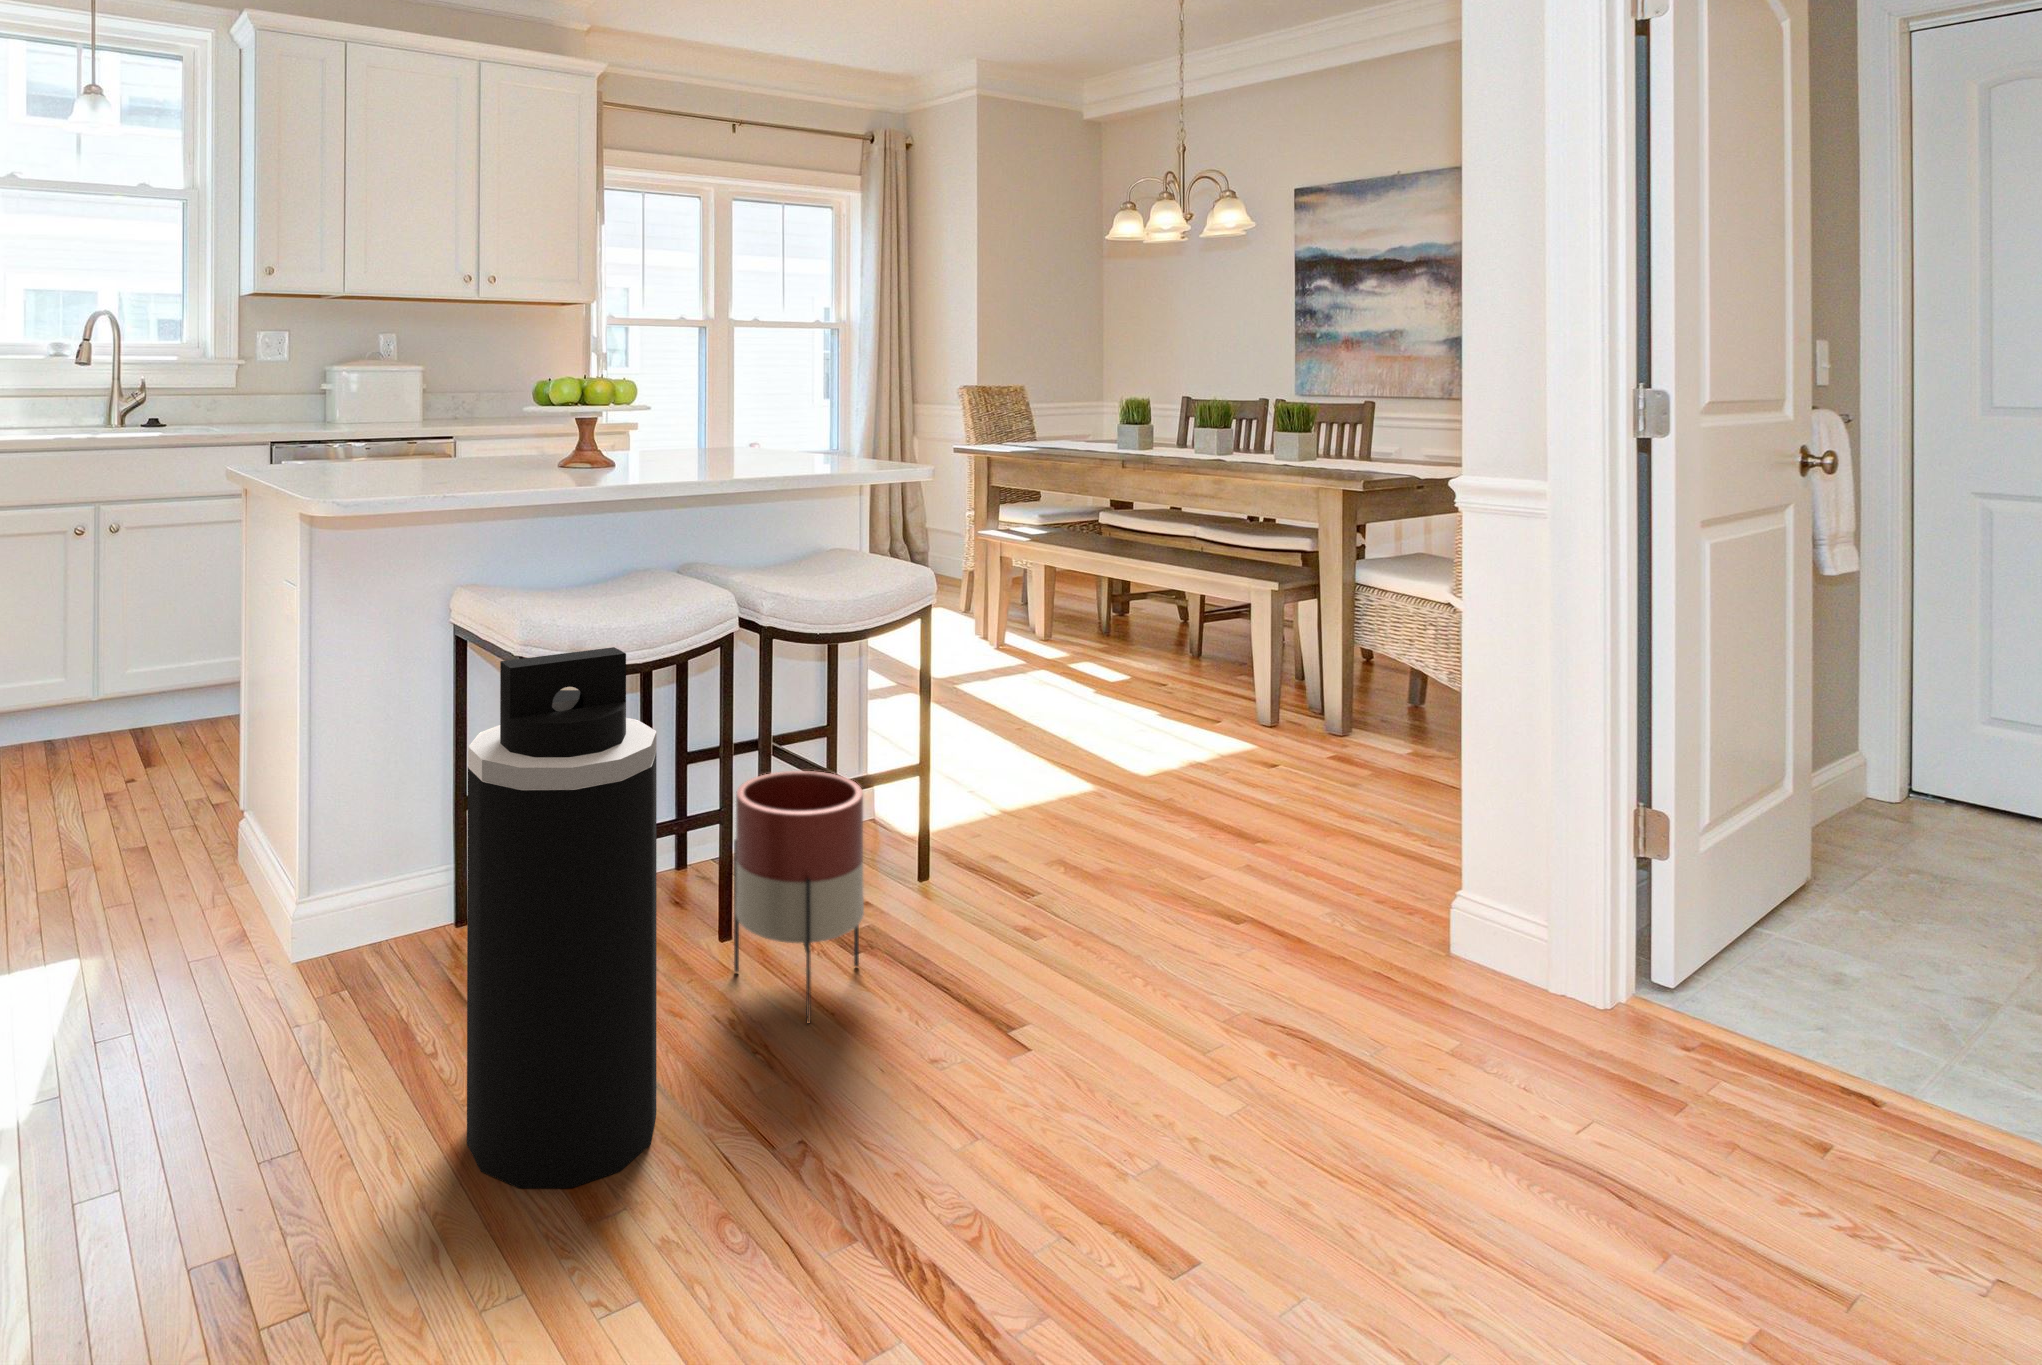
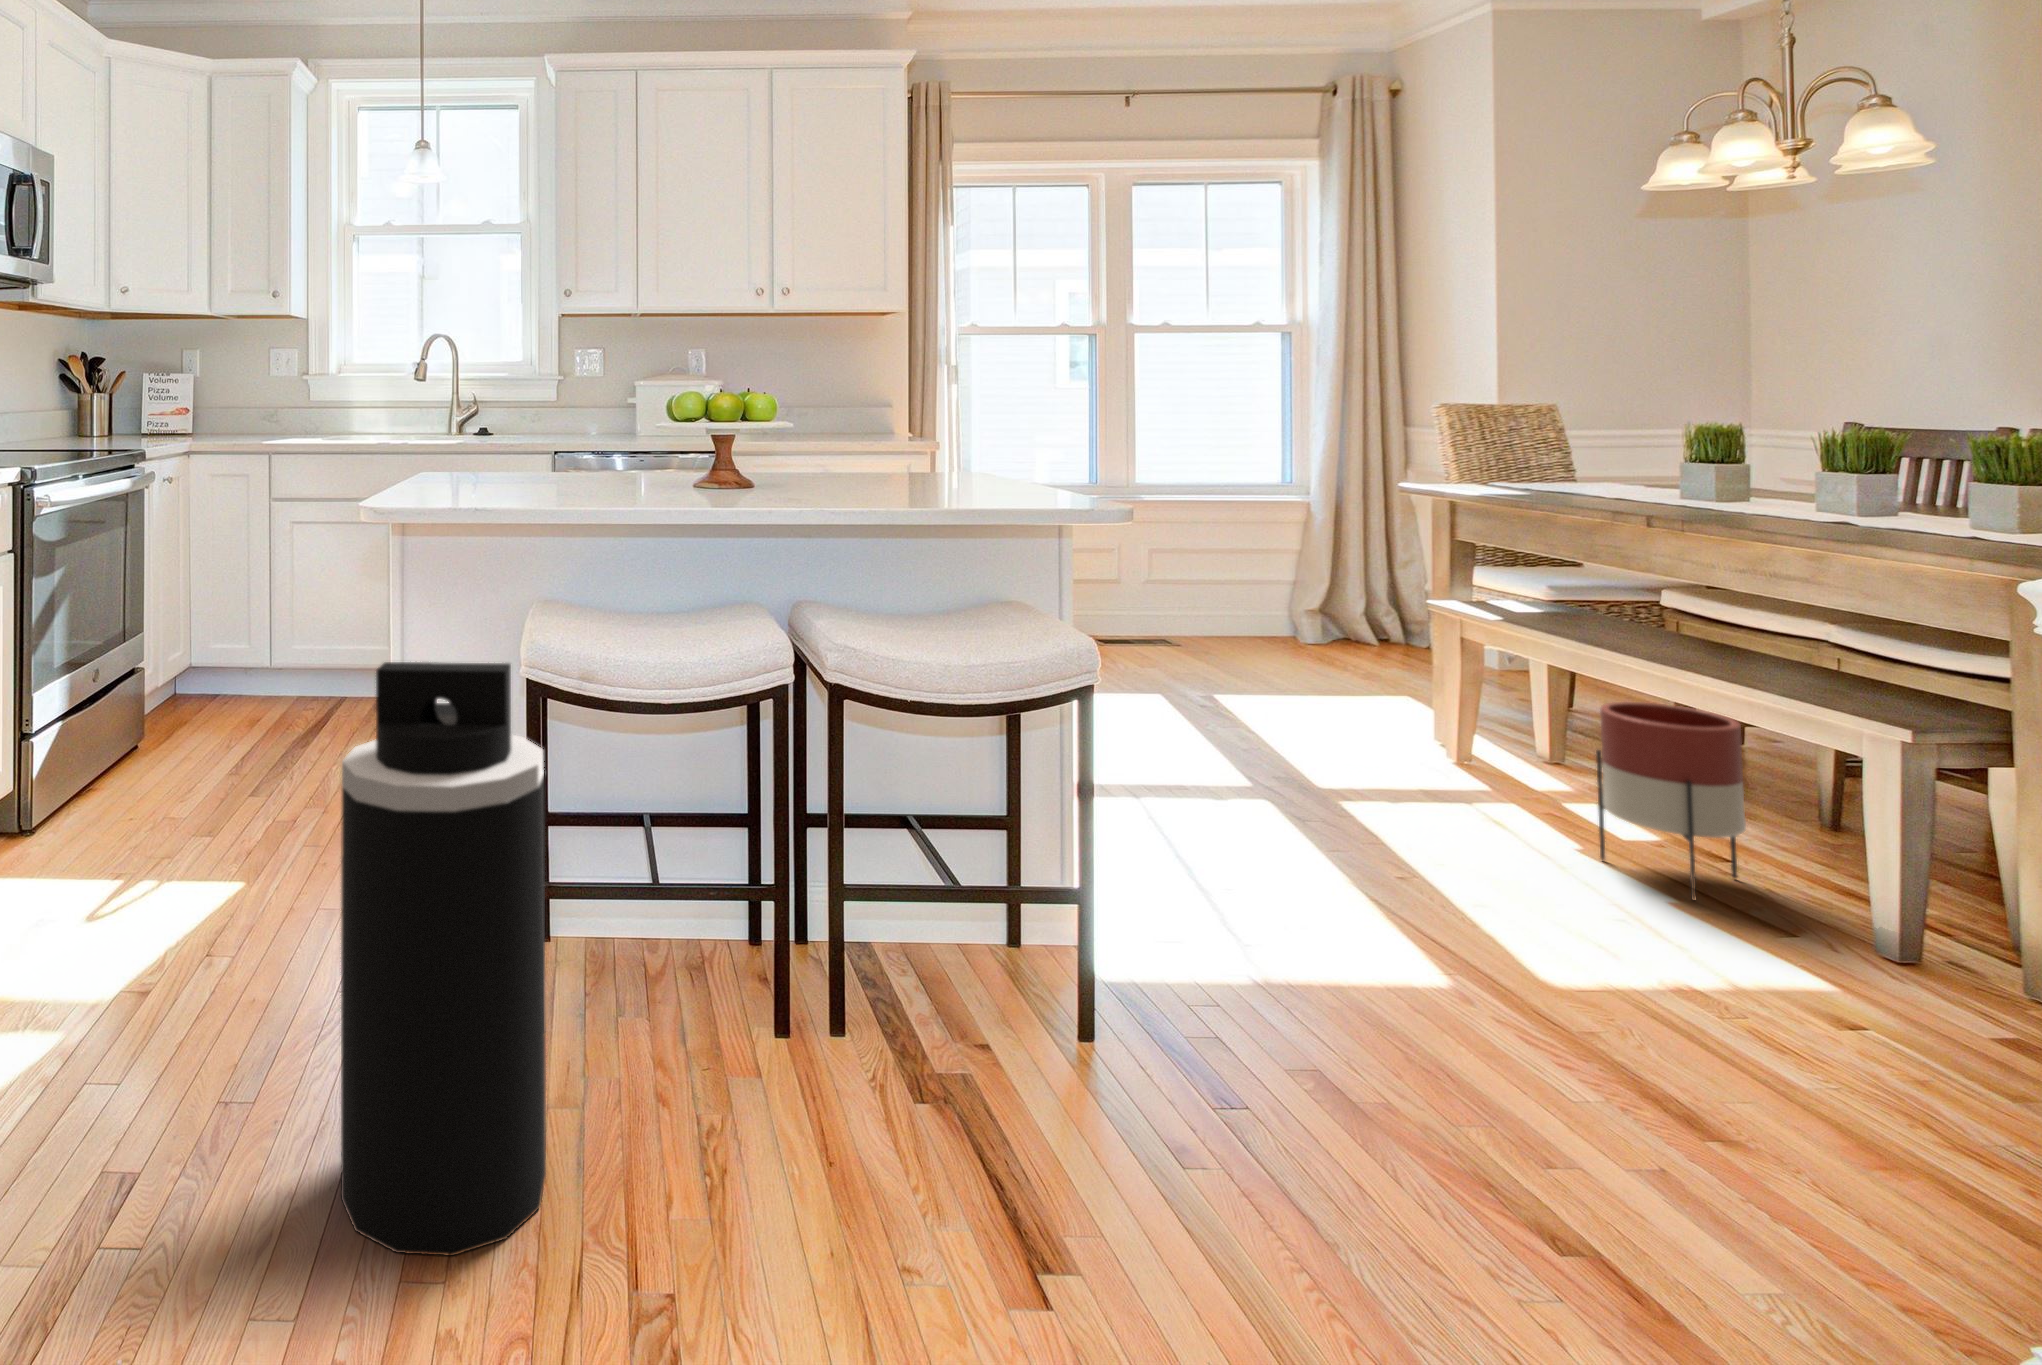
planter: present [734,771,864,1024] -> present [1596,702,1746,900]

